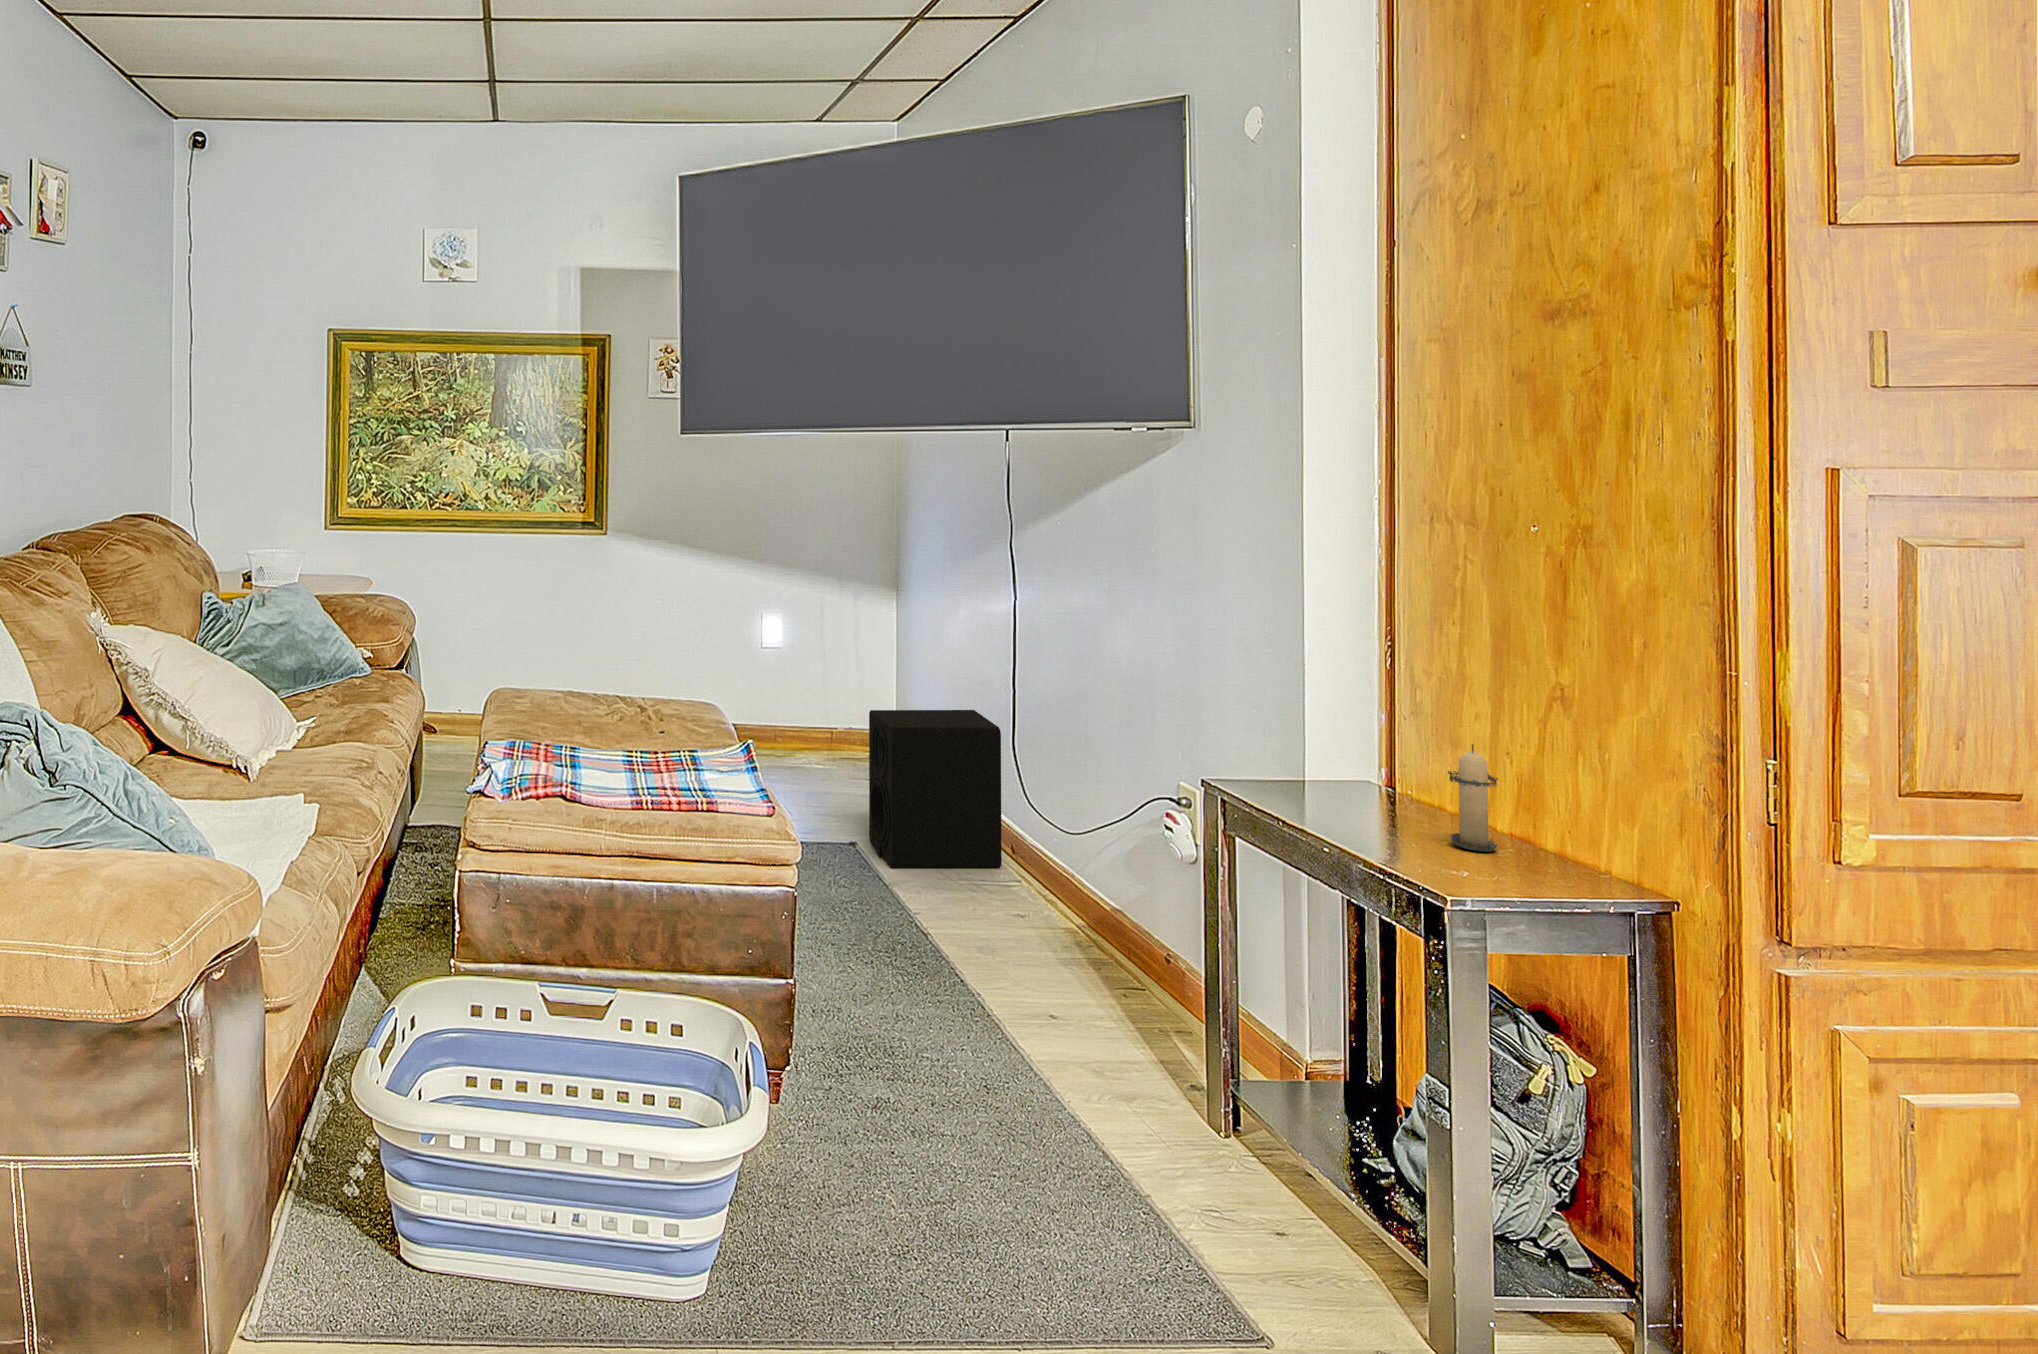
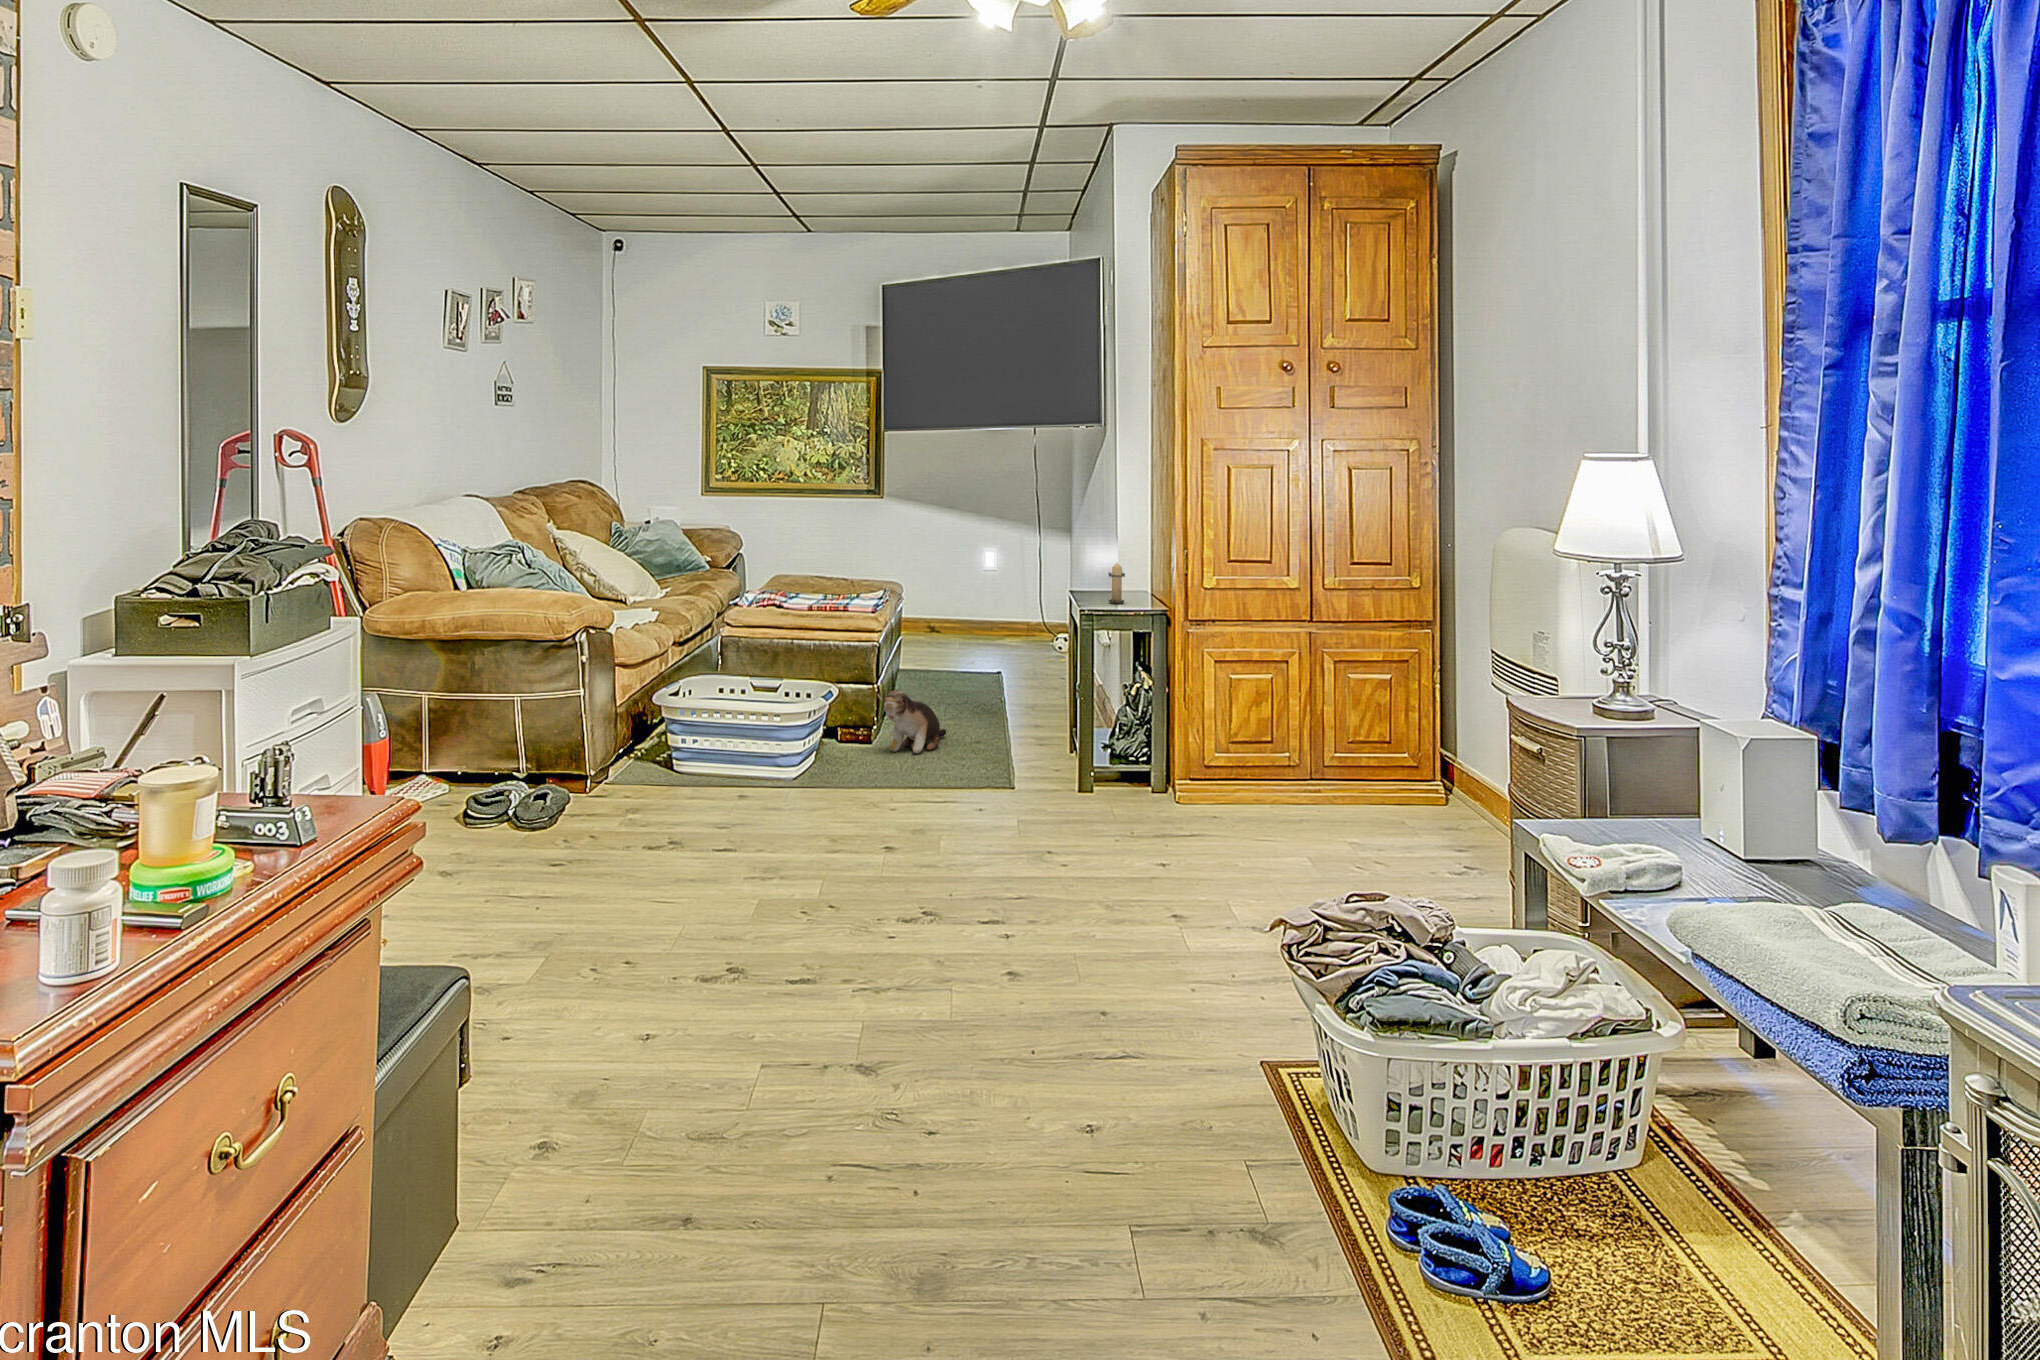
speaker: present [869,710,1002,868] -> none [1002,594,1068,679]
plush toy: none [842,1016,957,1165] -> present [877,690,946,753]

